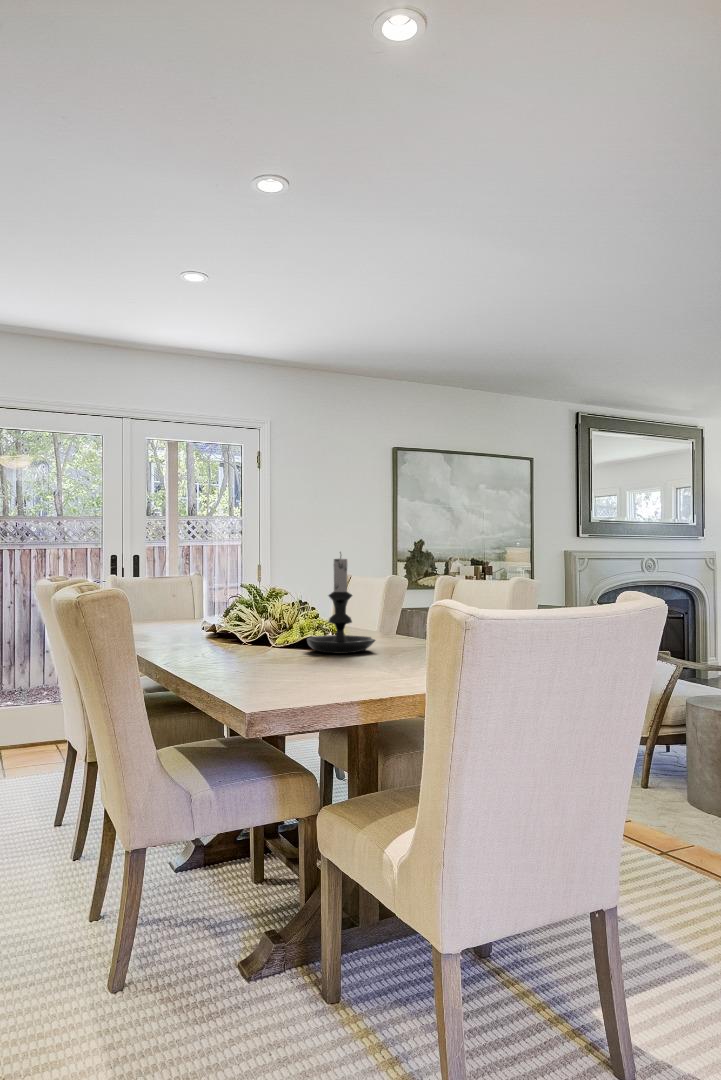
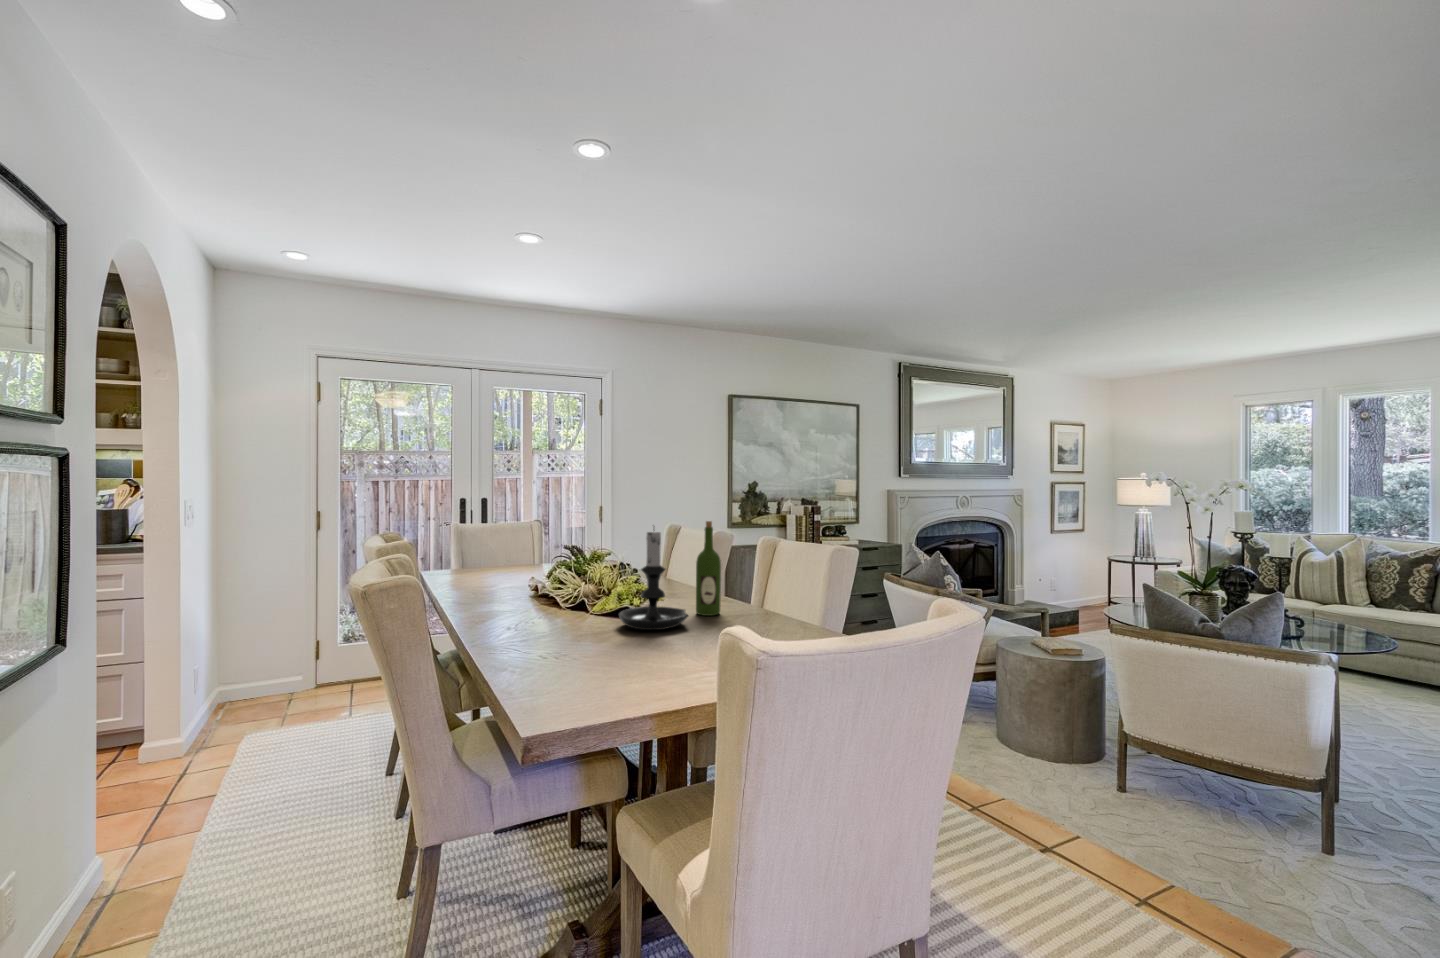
wine bottle: none [379,553,404,646] -> present [696,521,721,616]

